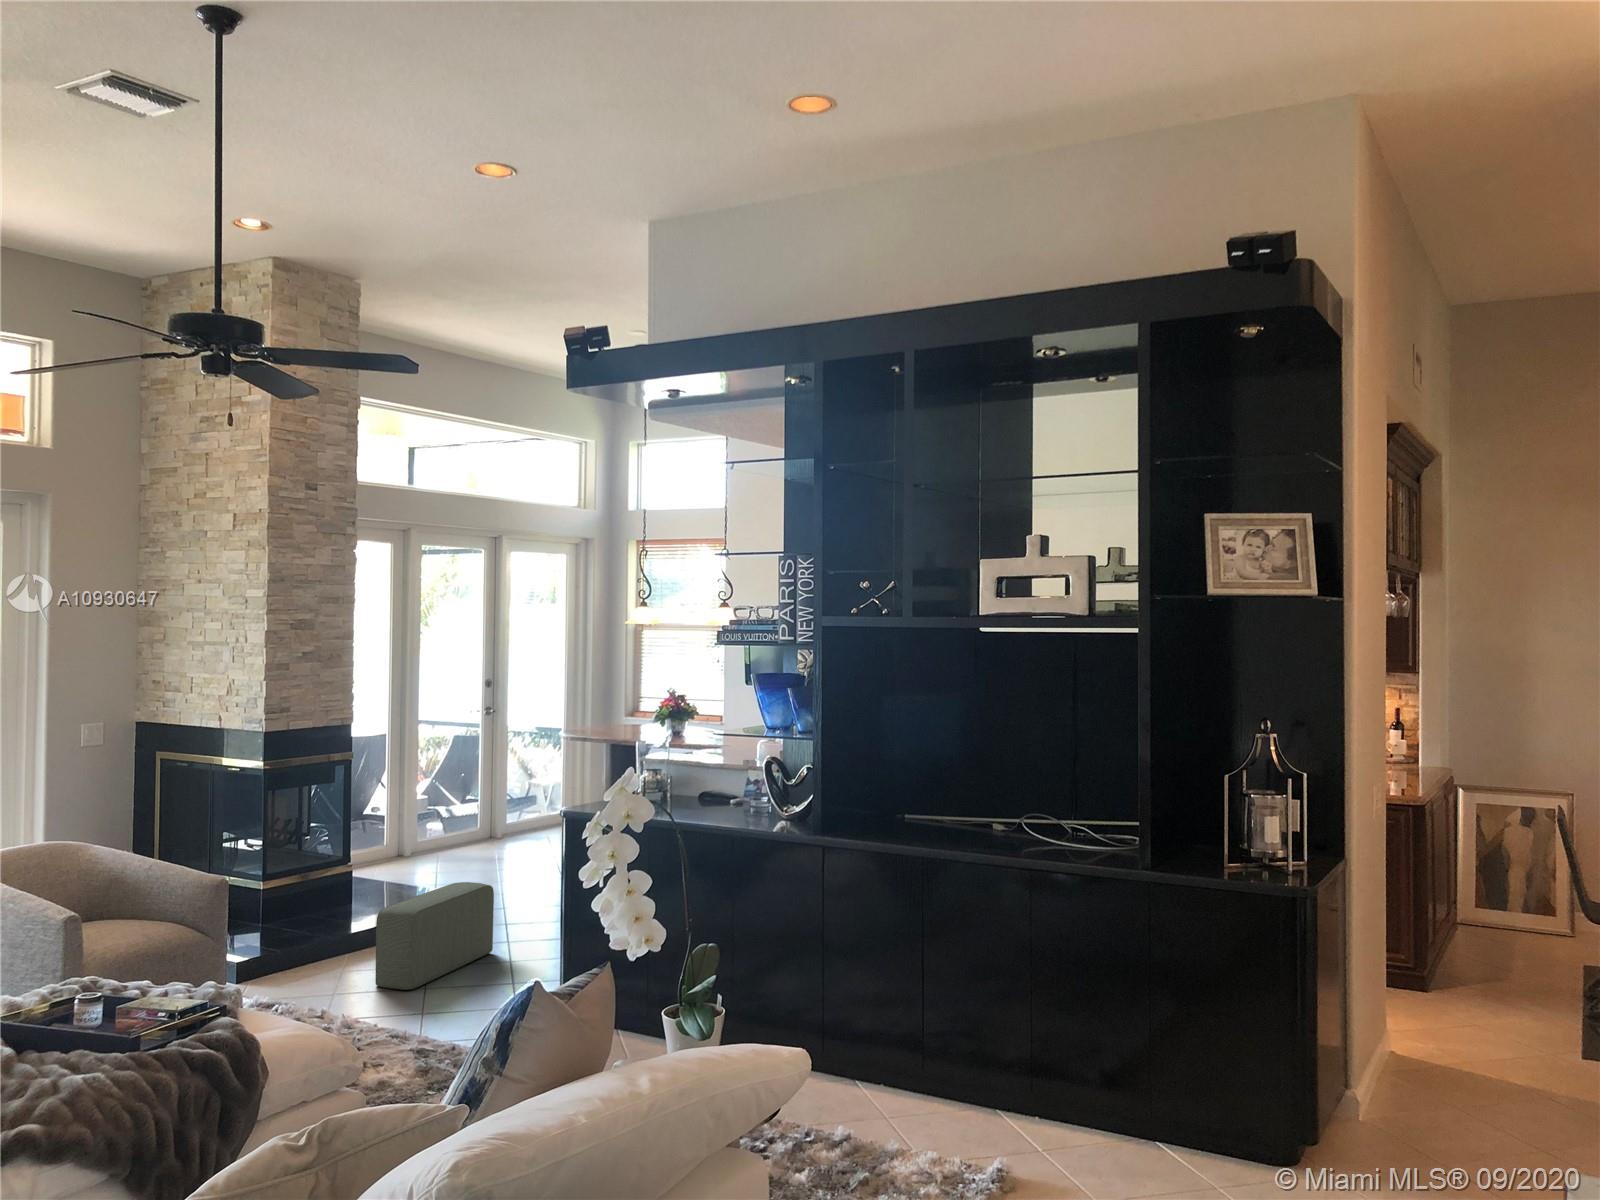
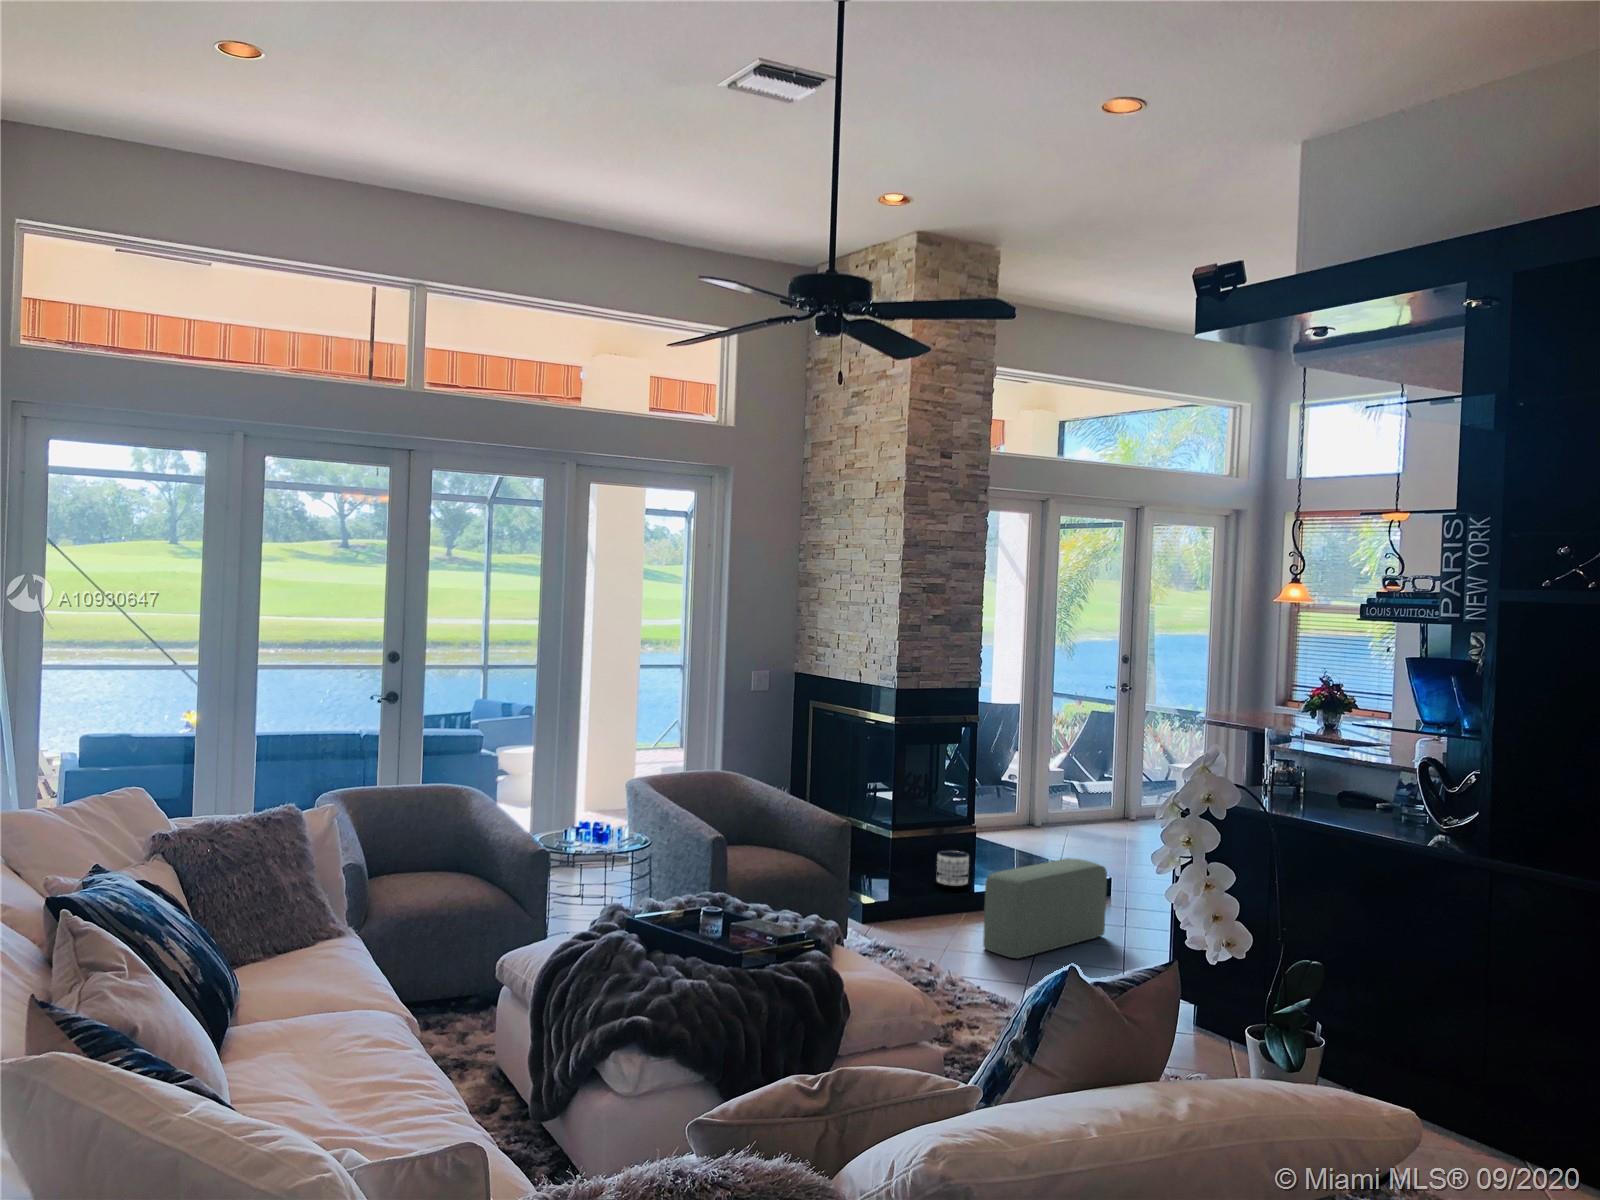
planter: none [312,893,347,929] -> present [937,851,969,886]

